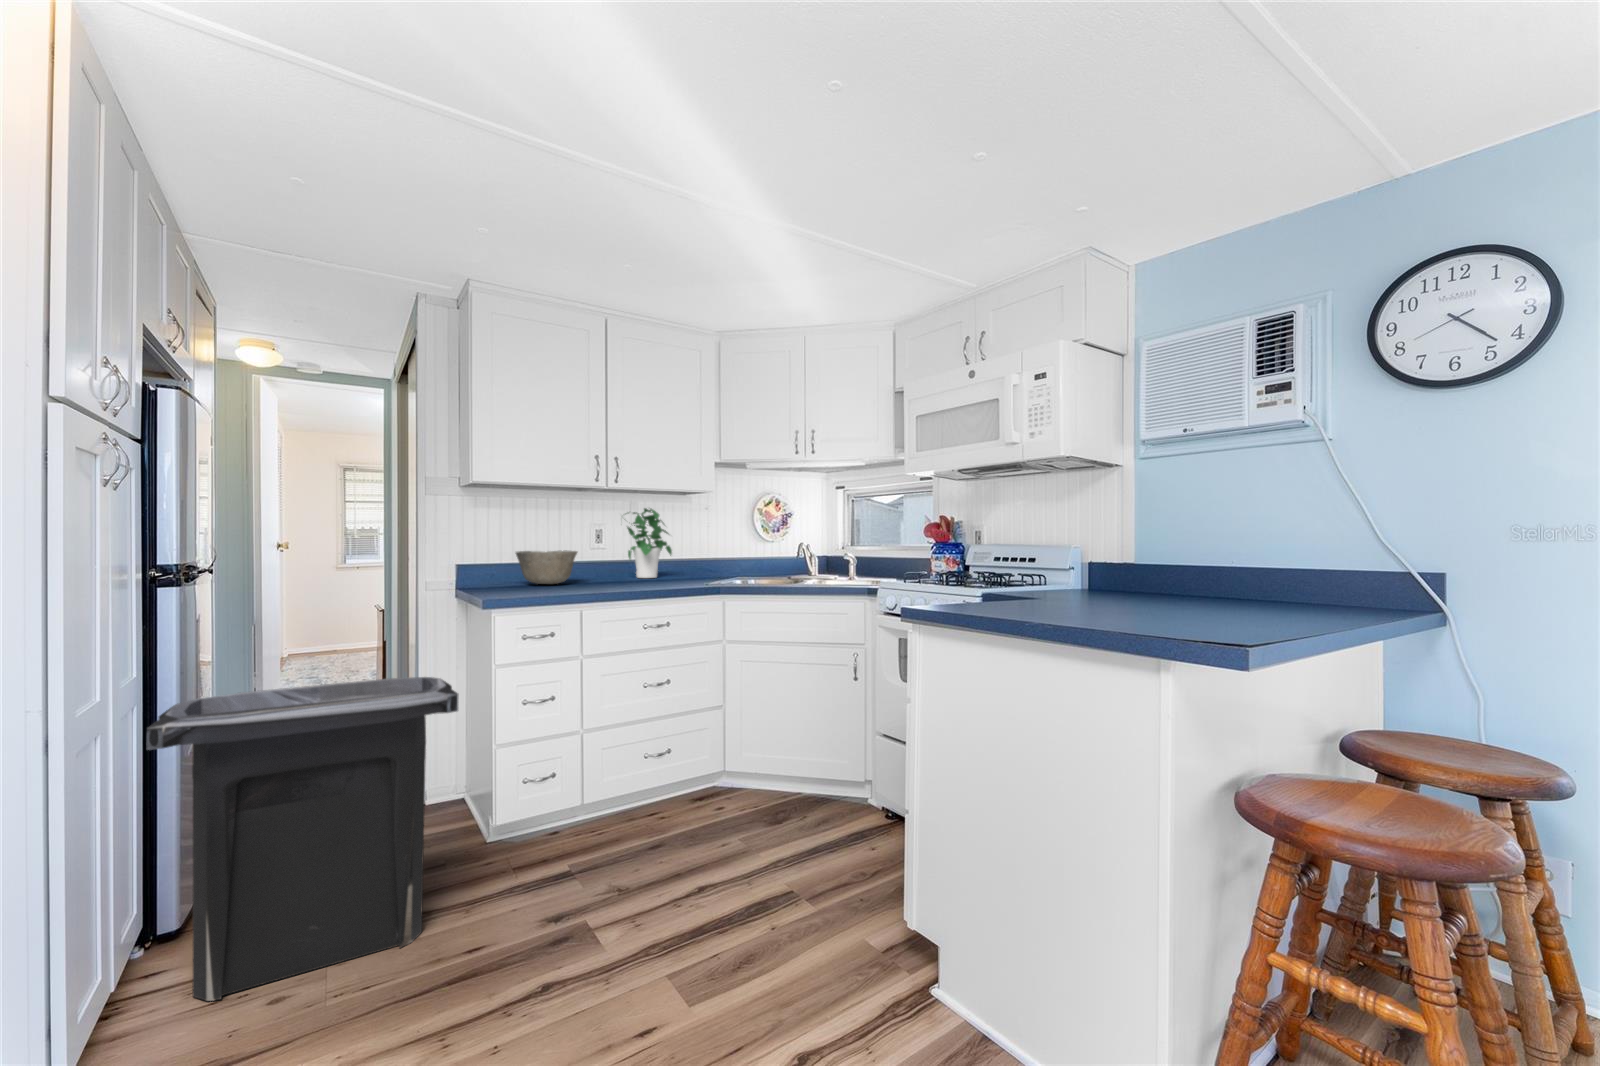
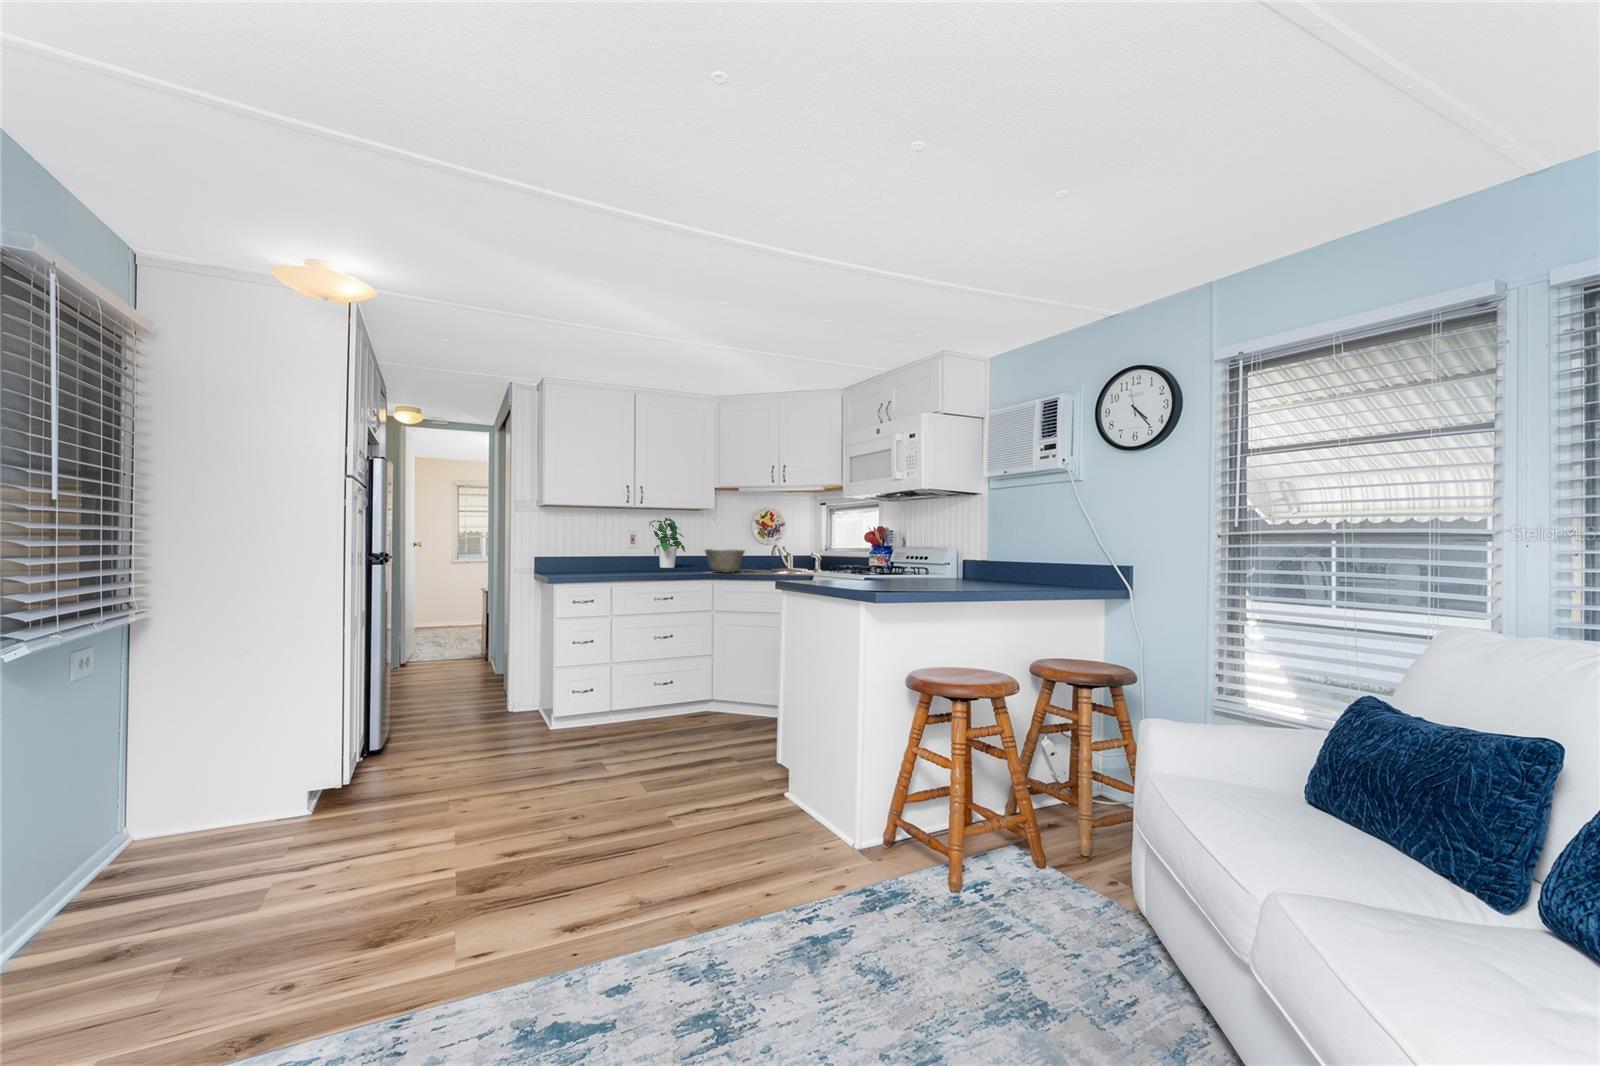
bowl: present [516,550,577,584] -> present [705,549,745,573]
trash can: present [147,677,458,1001] -> none [373,619,532,781]

